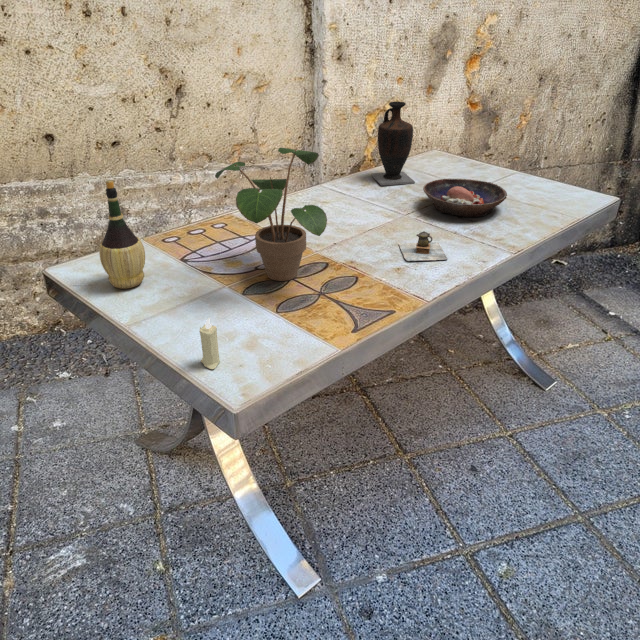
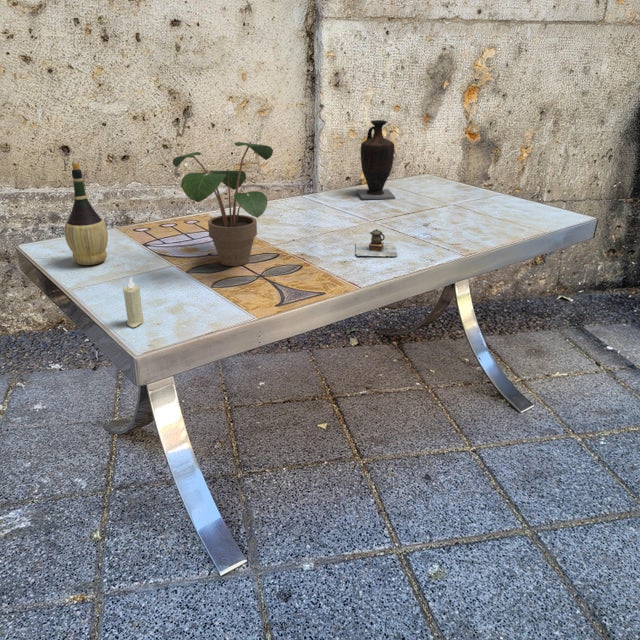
bowl: present [423,178,507,217] -> none [393,192,474,226]

